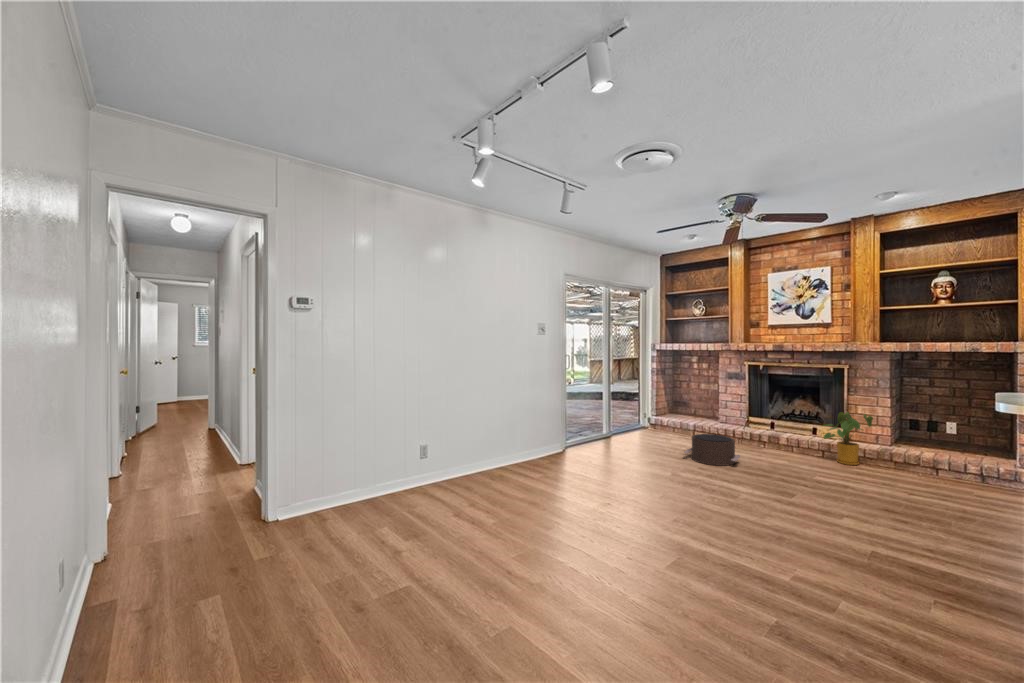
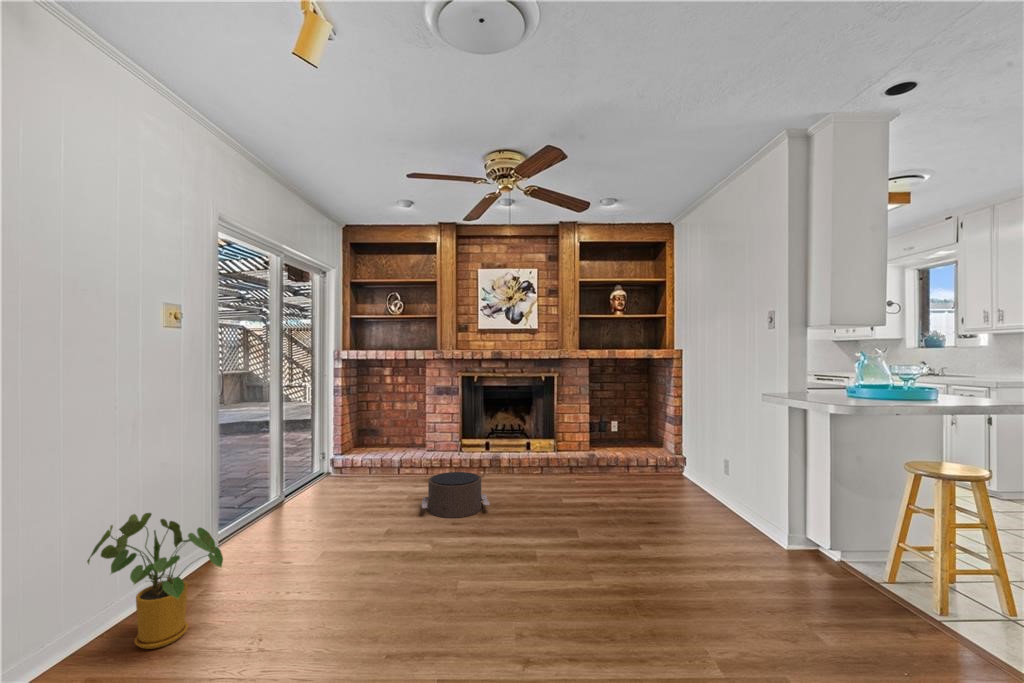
house plant: present [823,412,873,465] -> present [87,513,223,649]

